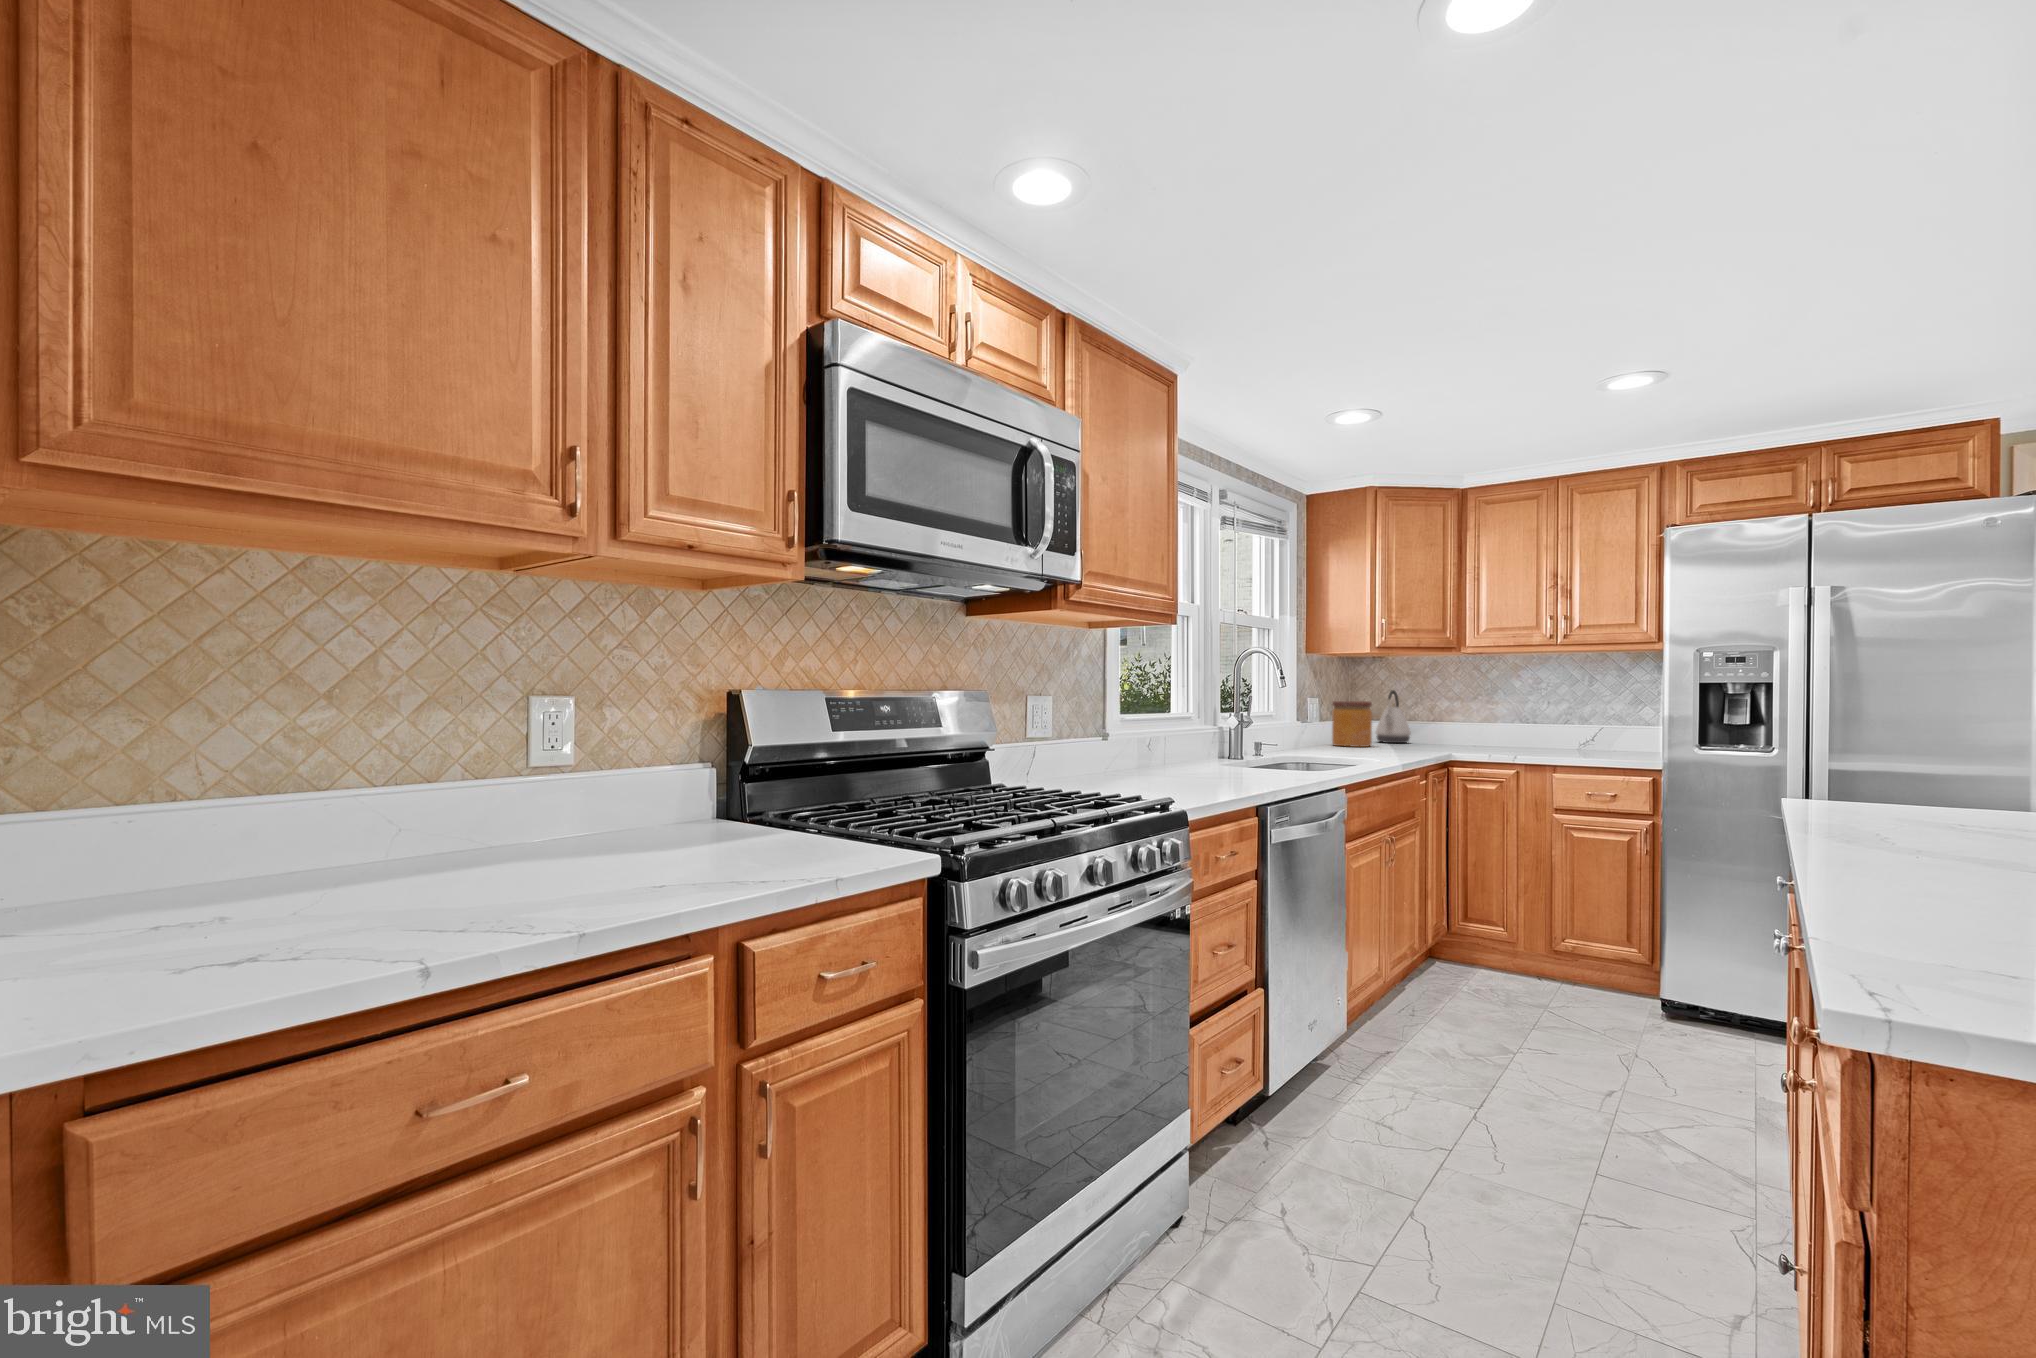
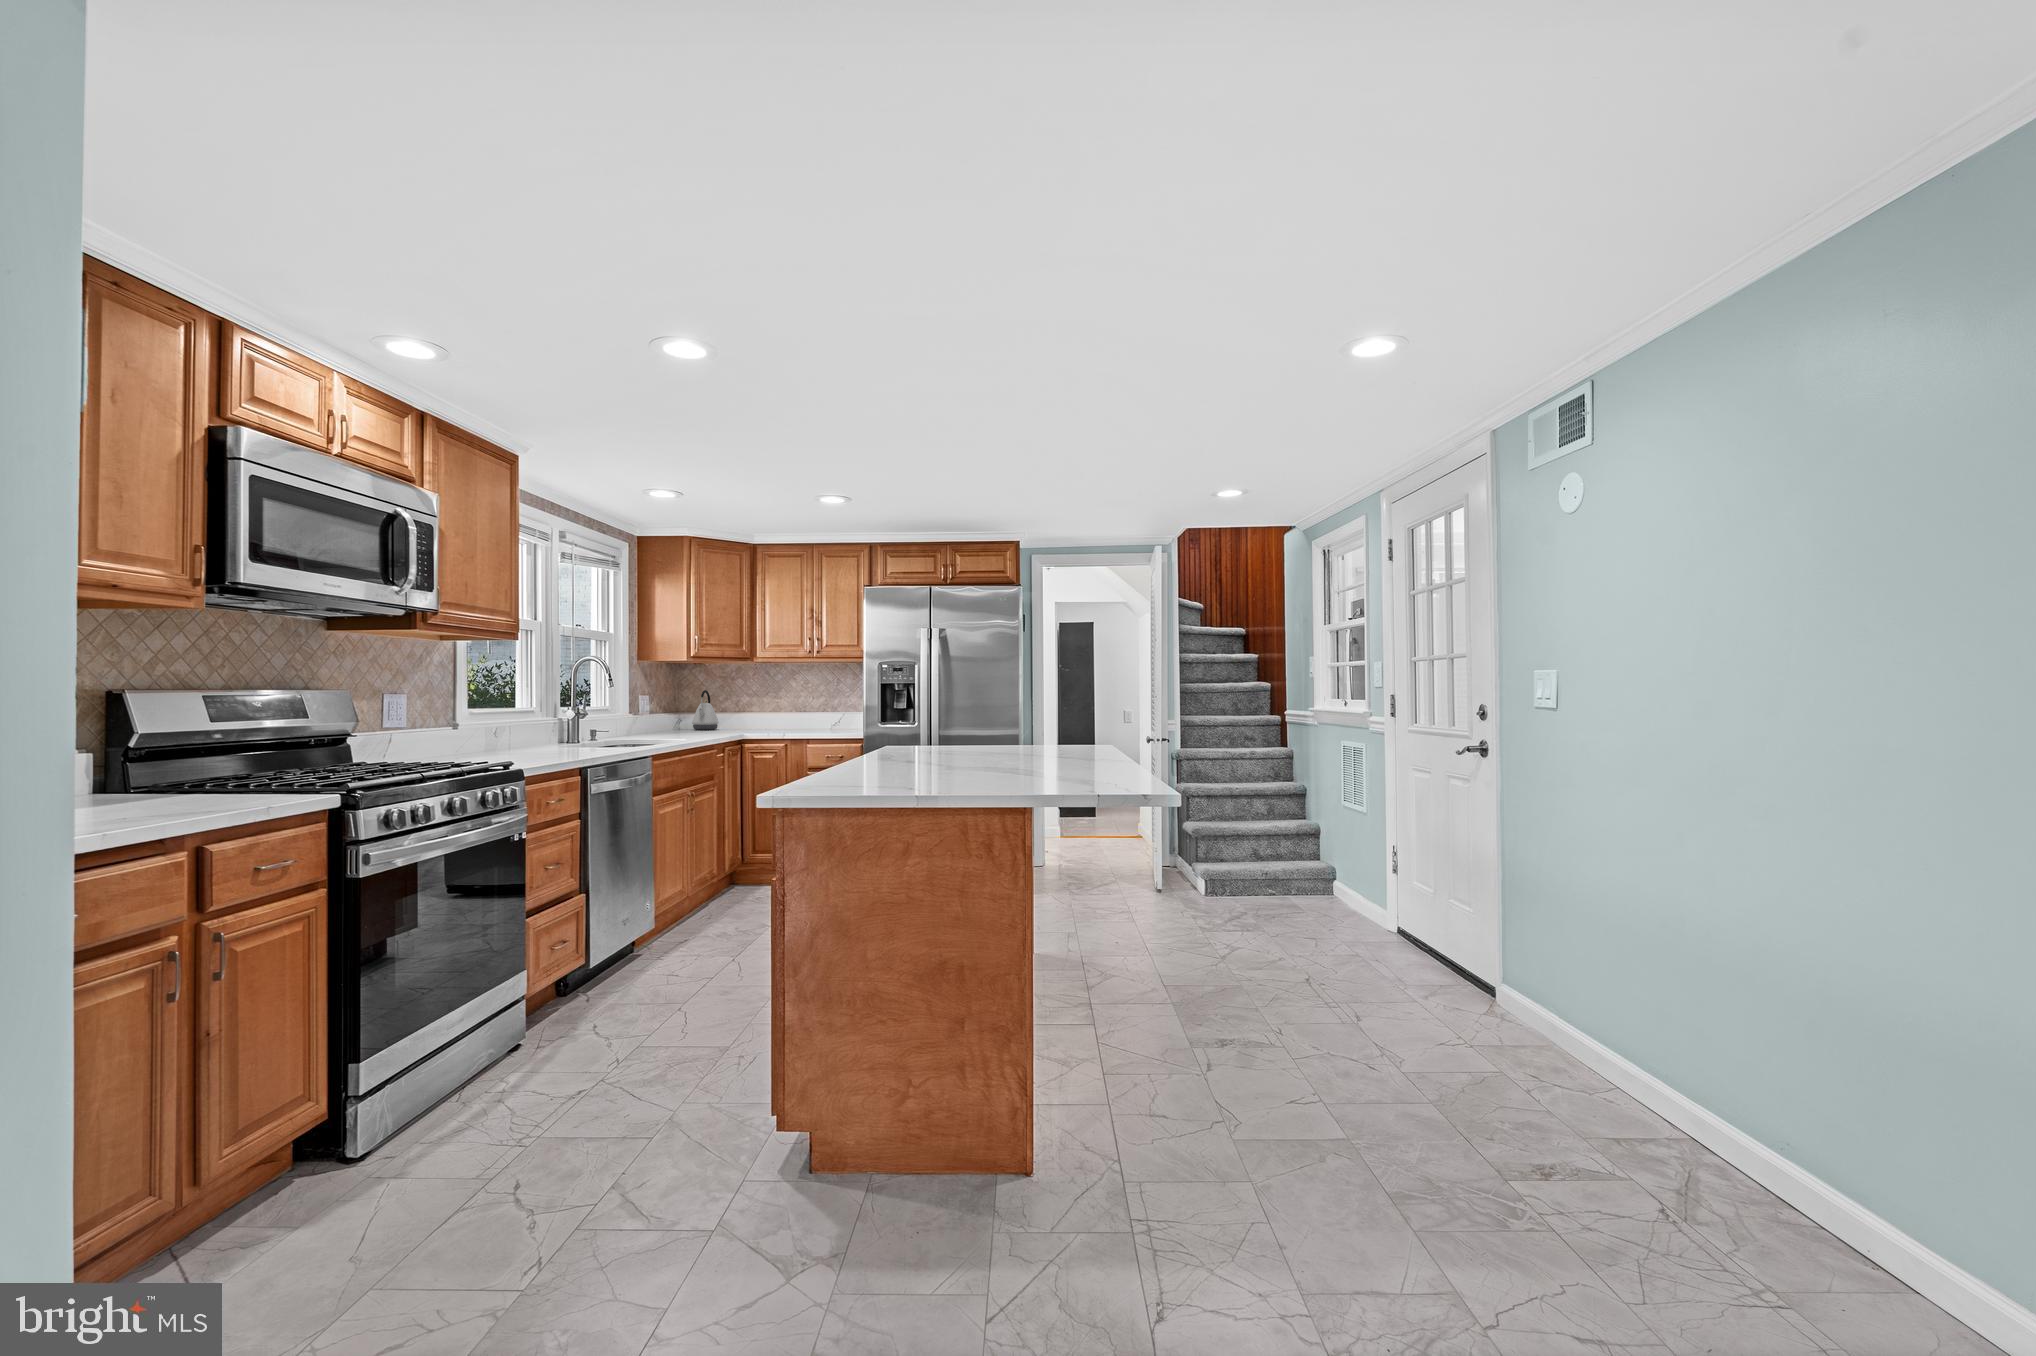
jar: present [1332,701,1372,747] -> none [656,699,686,733]

